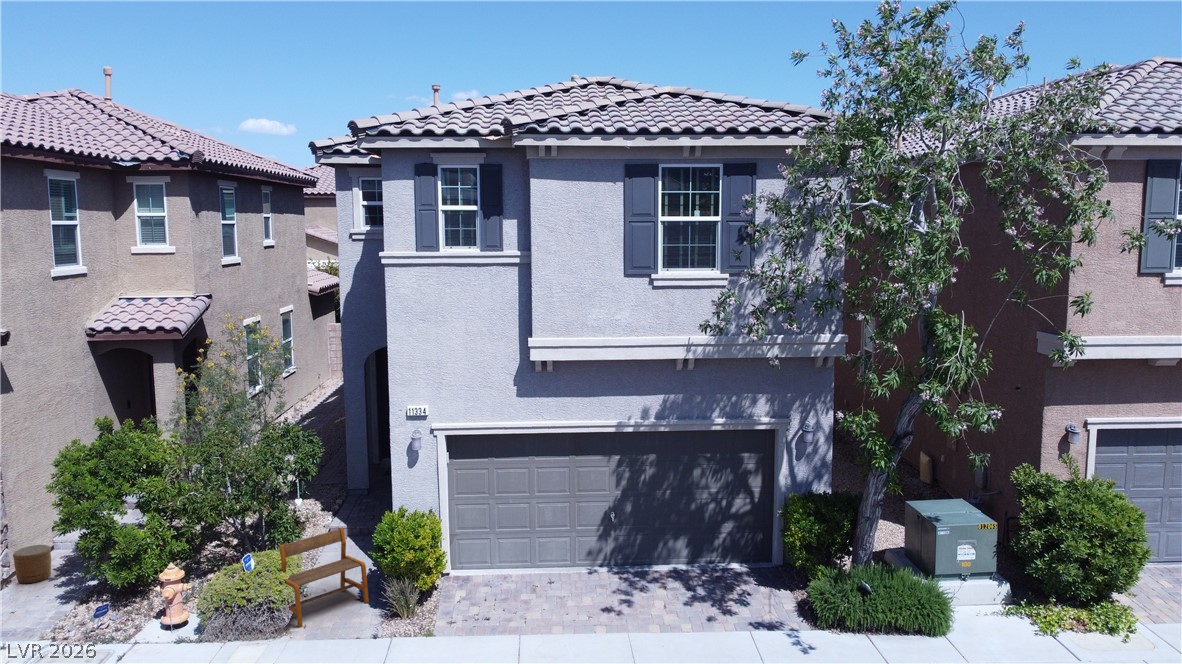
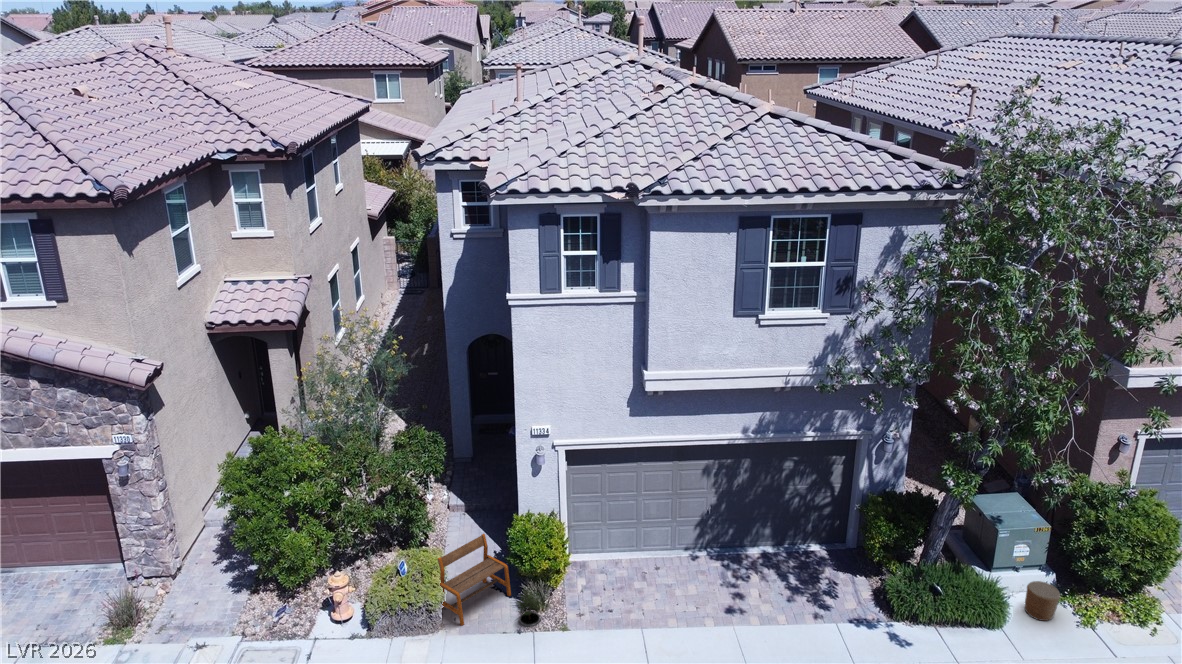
woven basket: present [13,545,51,584] -> present [1025,581,1060,621]
potted tree: none [363,578,397,629] -> present [517,587,541,626]

